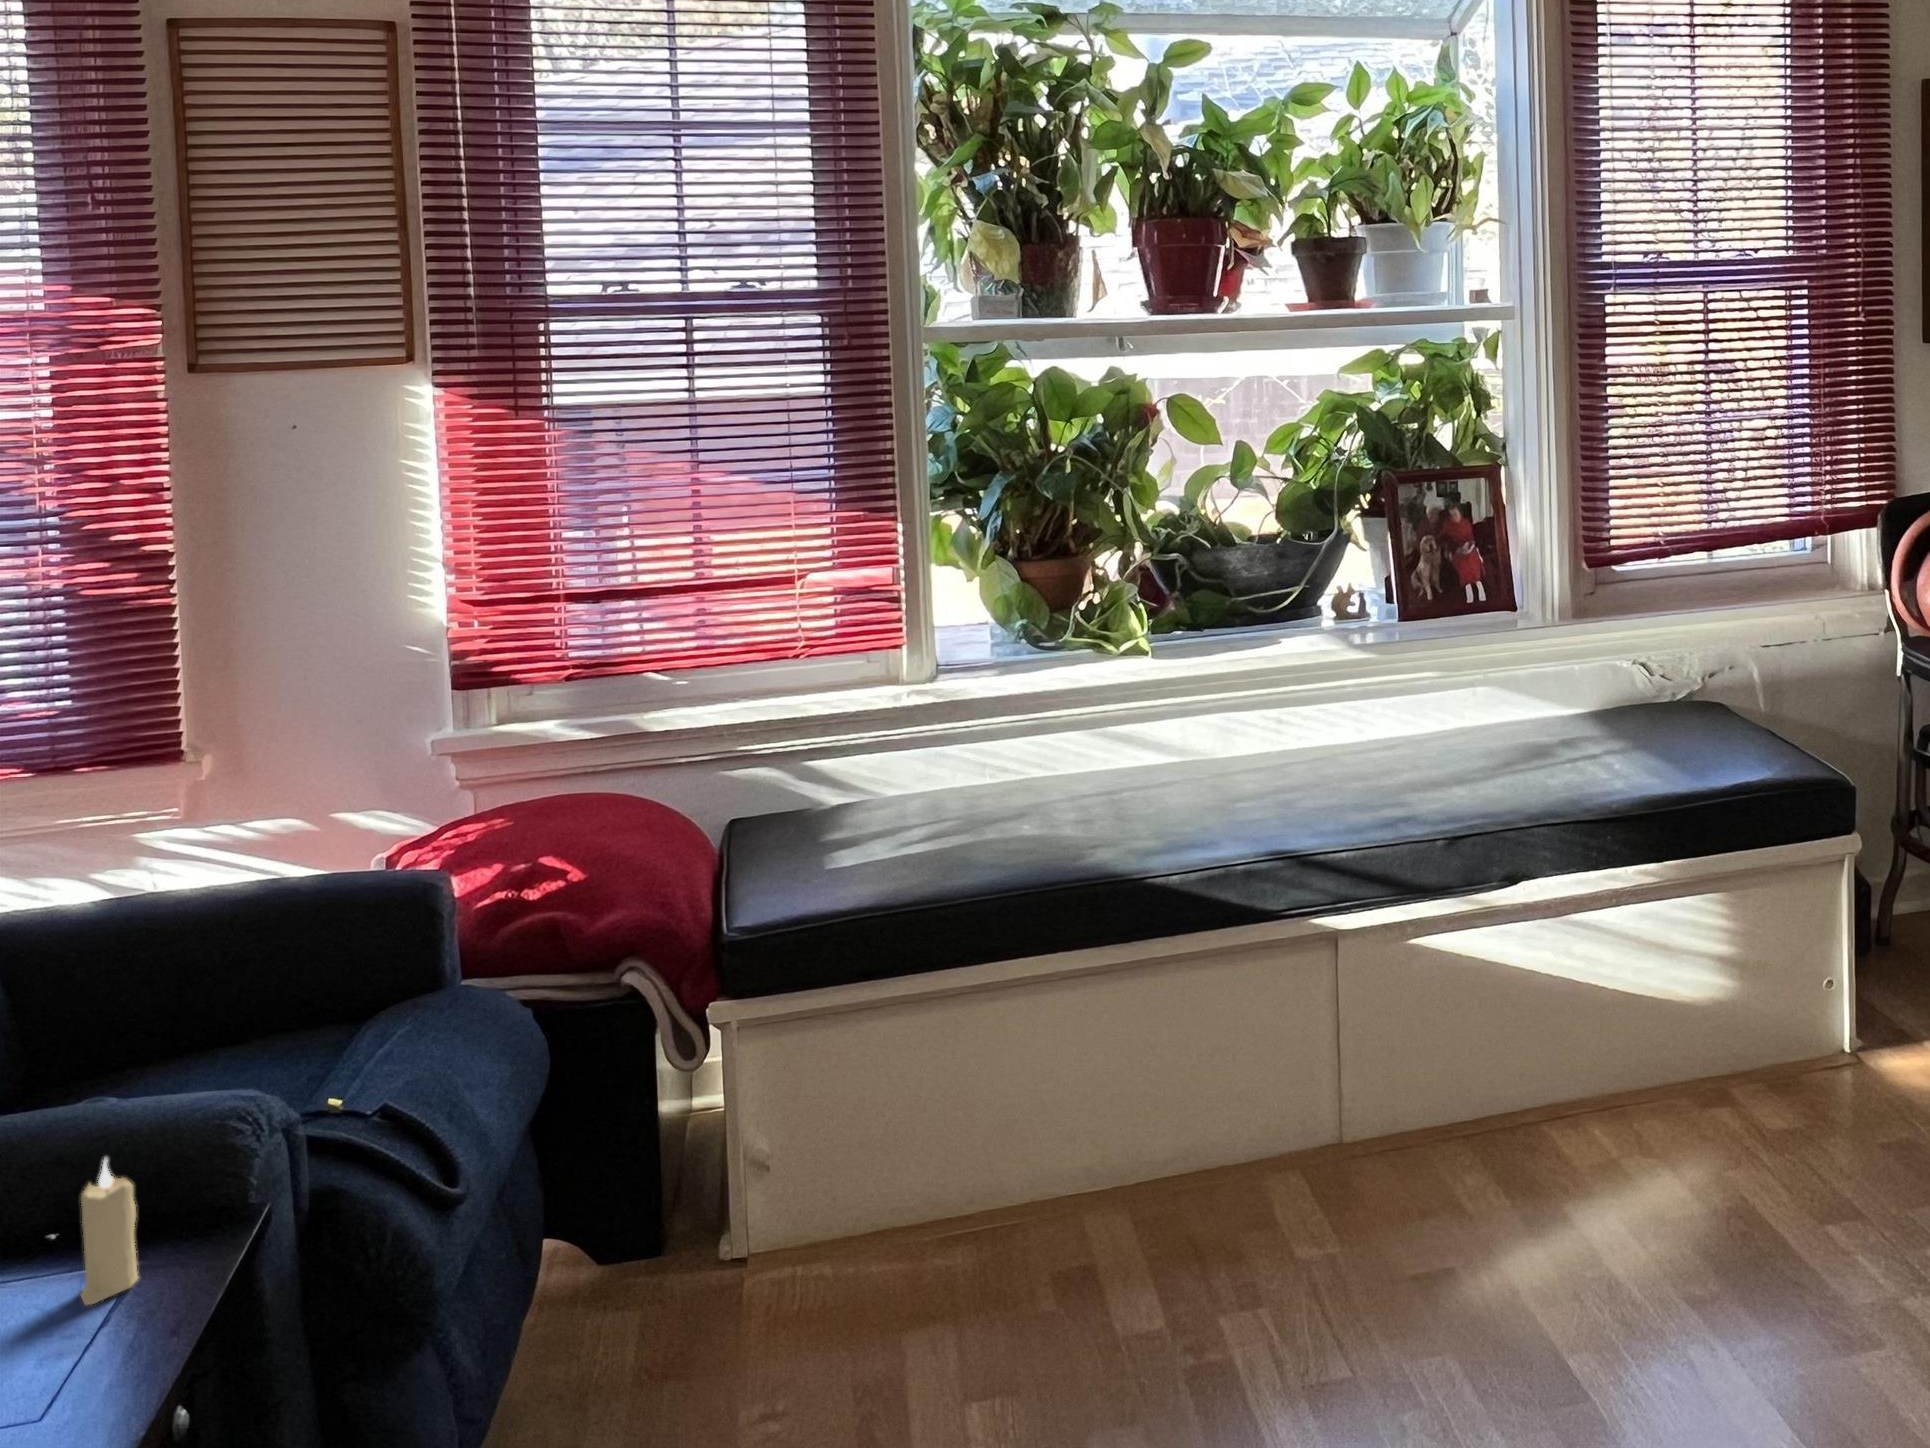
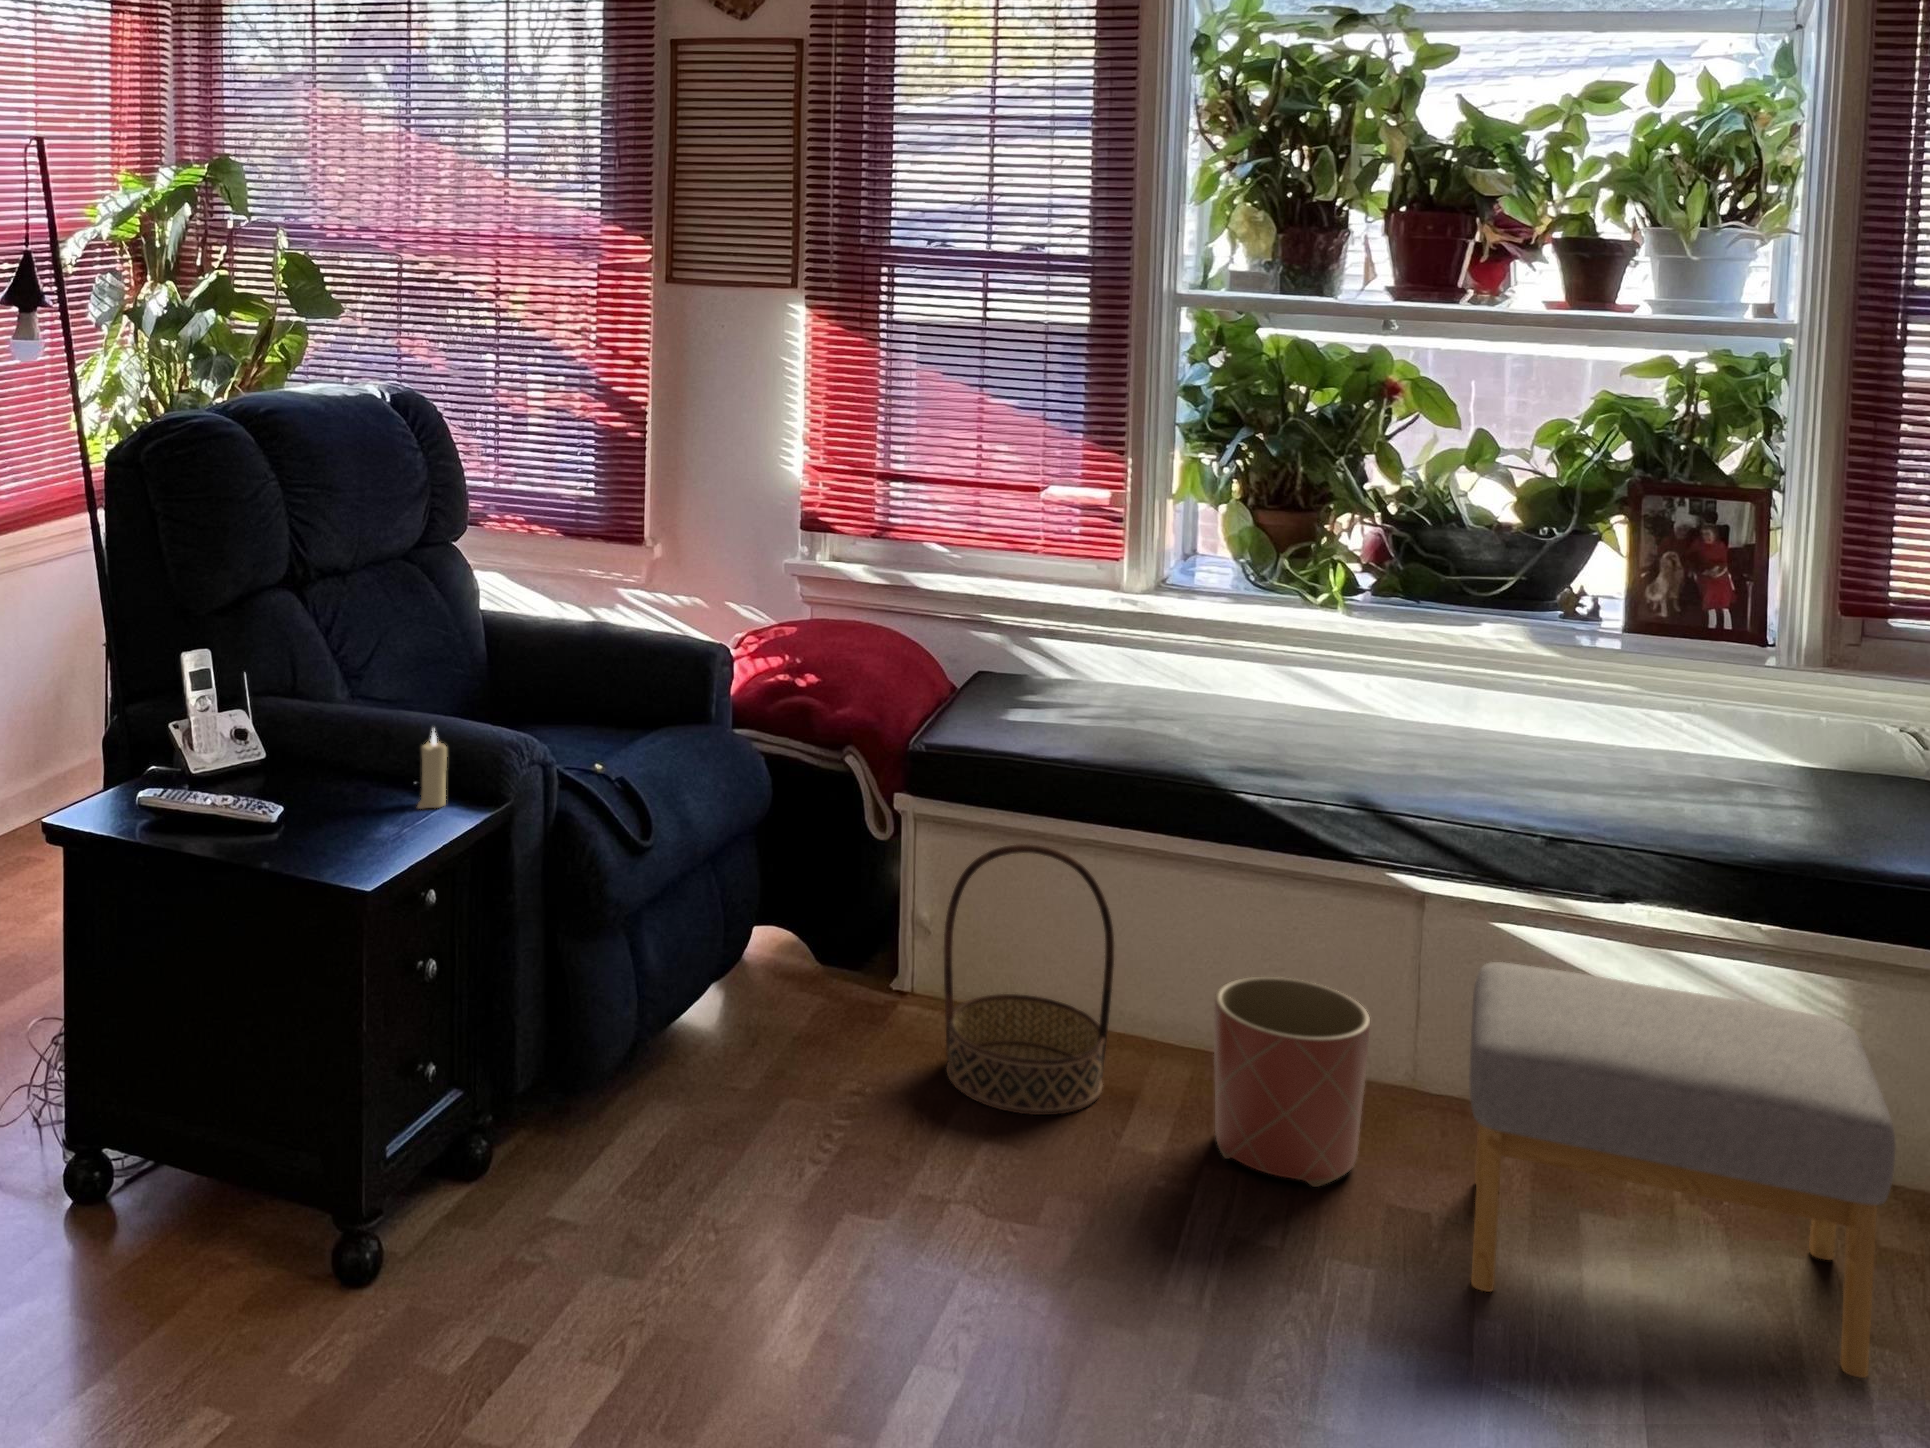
footstool: none [1439,938,1846,1329] -> present [1469,962,1896,1378]
basket: none [842,1015,1051,1363] -> present [944,844,1114,1115]
planter: none [1187,1068,1353,1303] -> present [1214,977,1370,1187]

